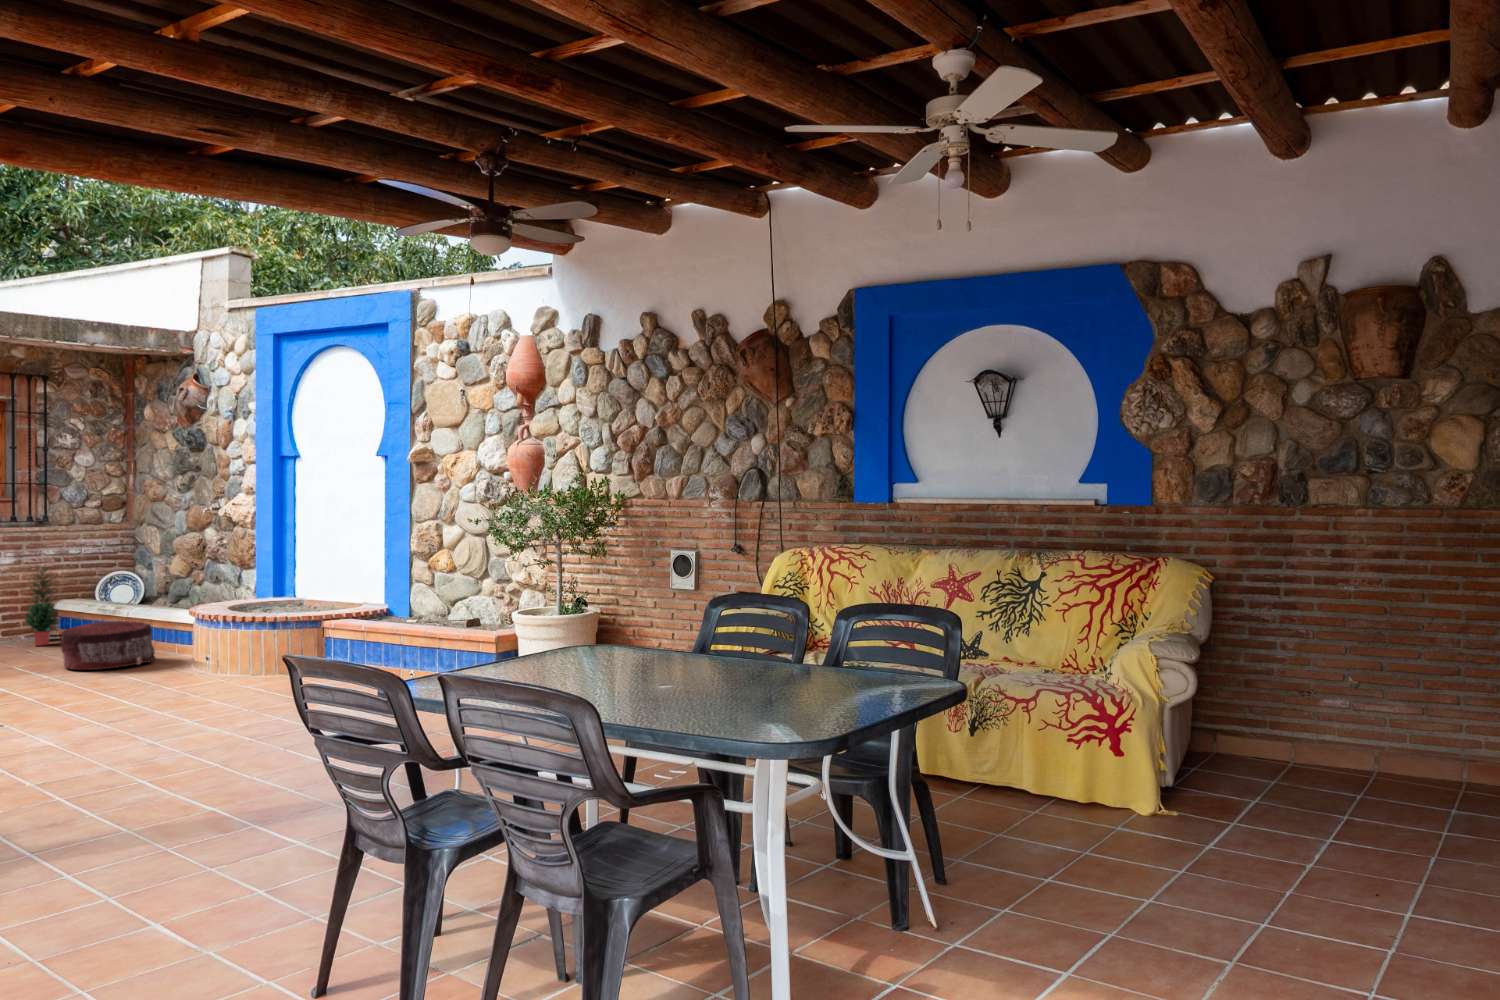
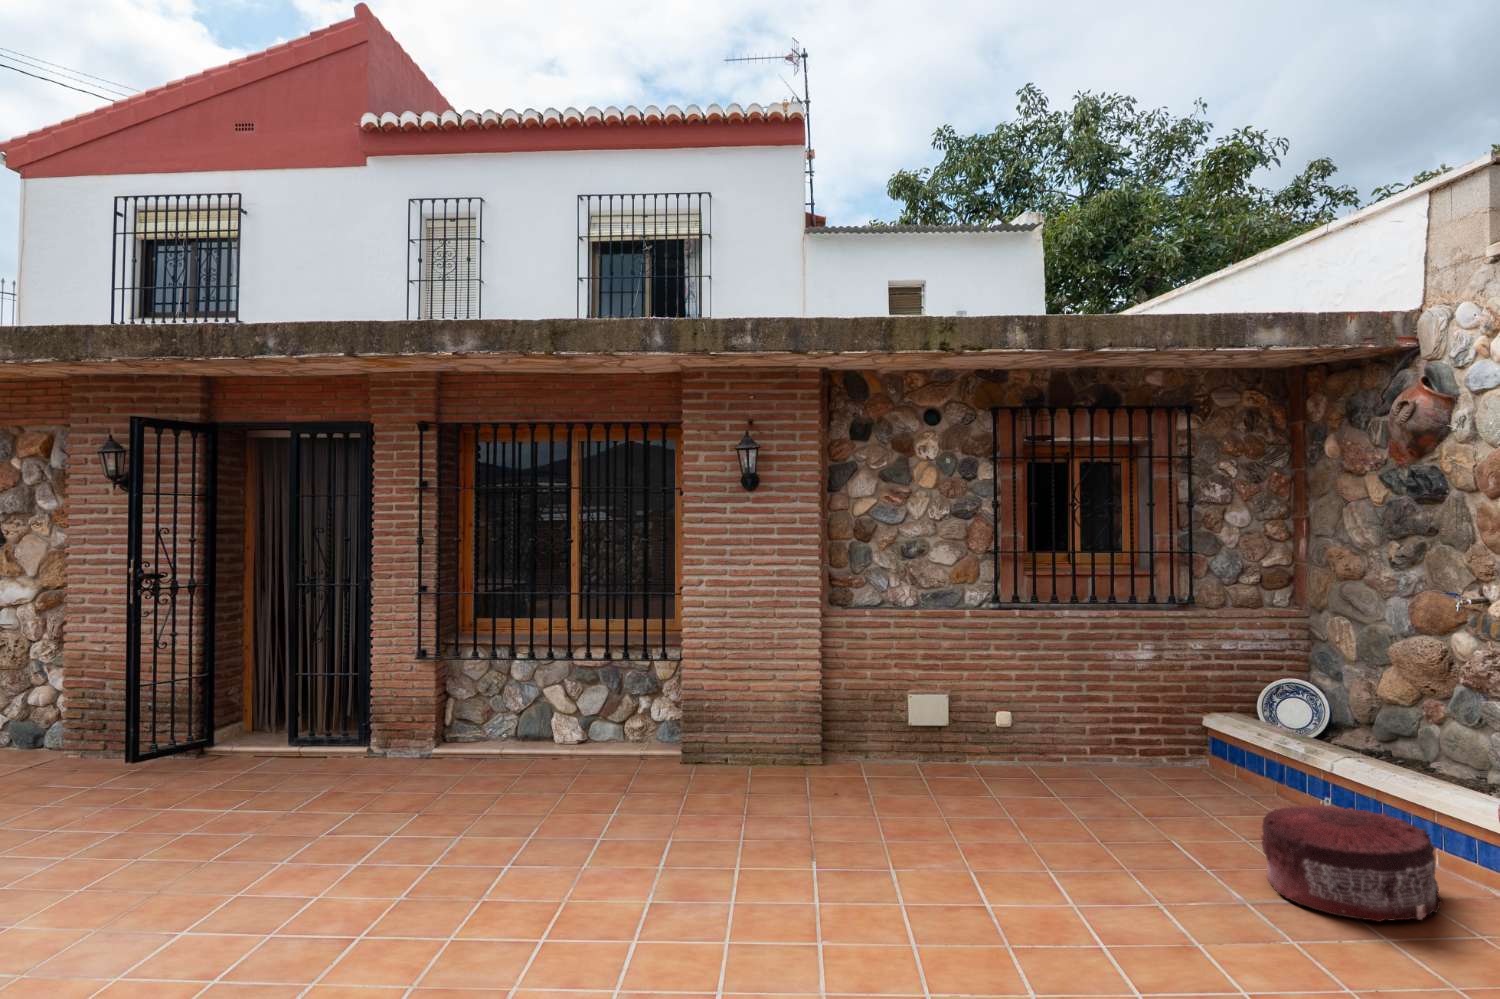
potted plant: present [25,566,58,646] -> none [1170,662,1223,793]

